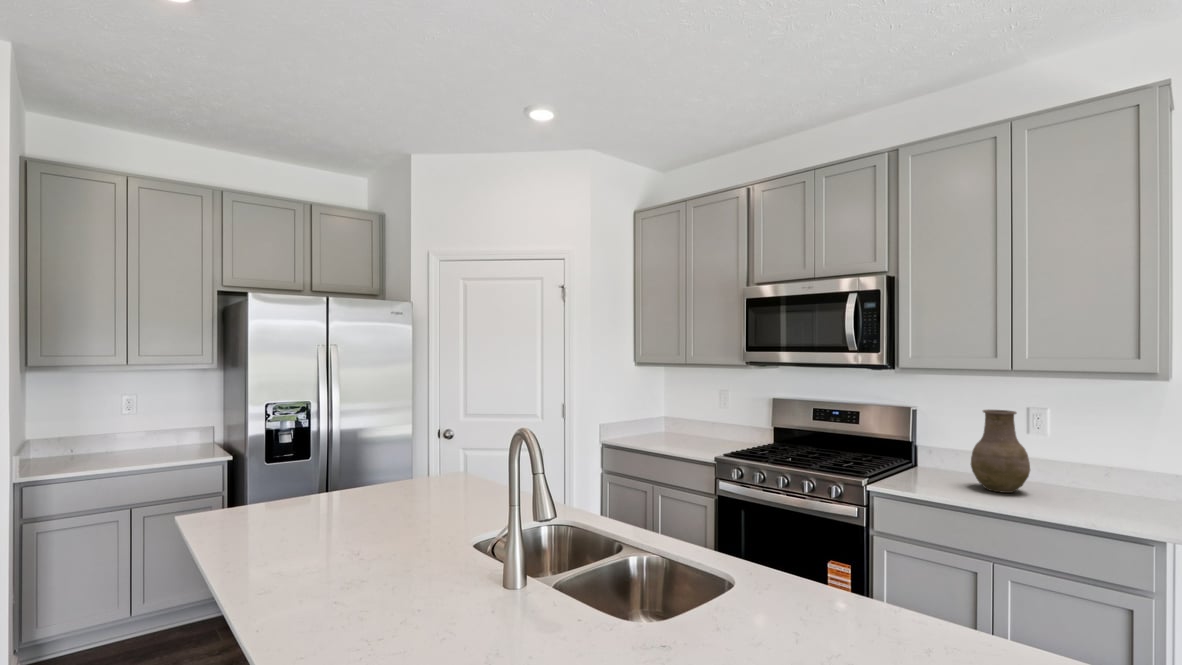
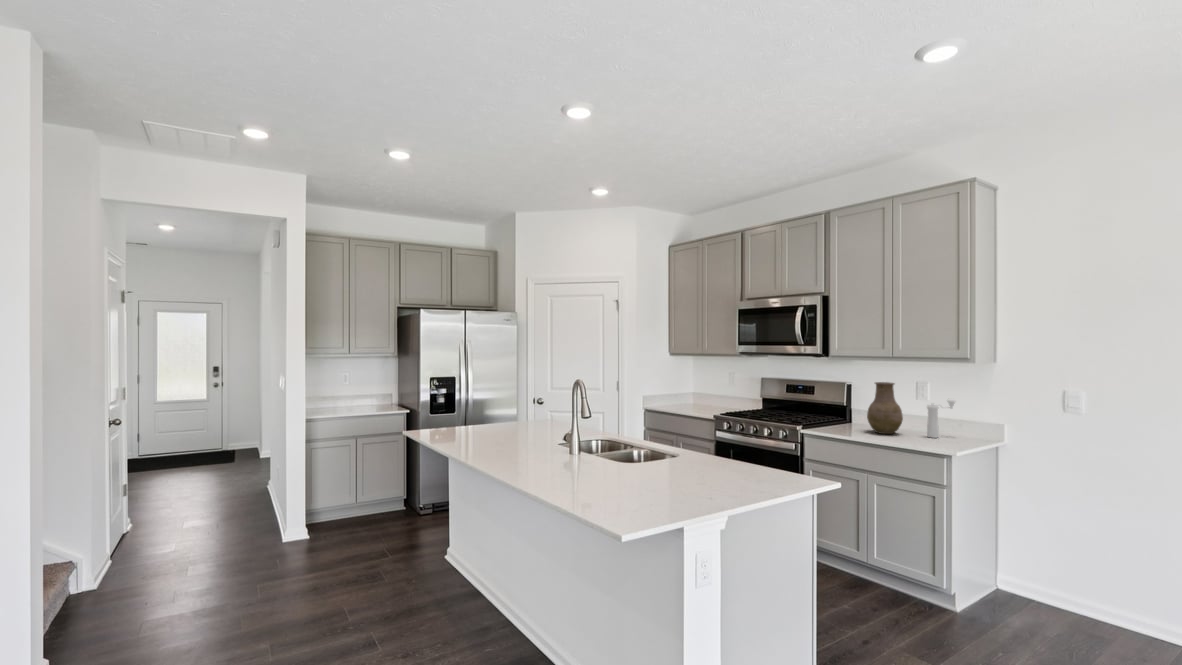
pepper mill: none [1068,435,1111,499] -> present [927,399,956,438]

